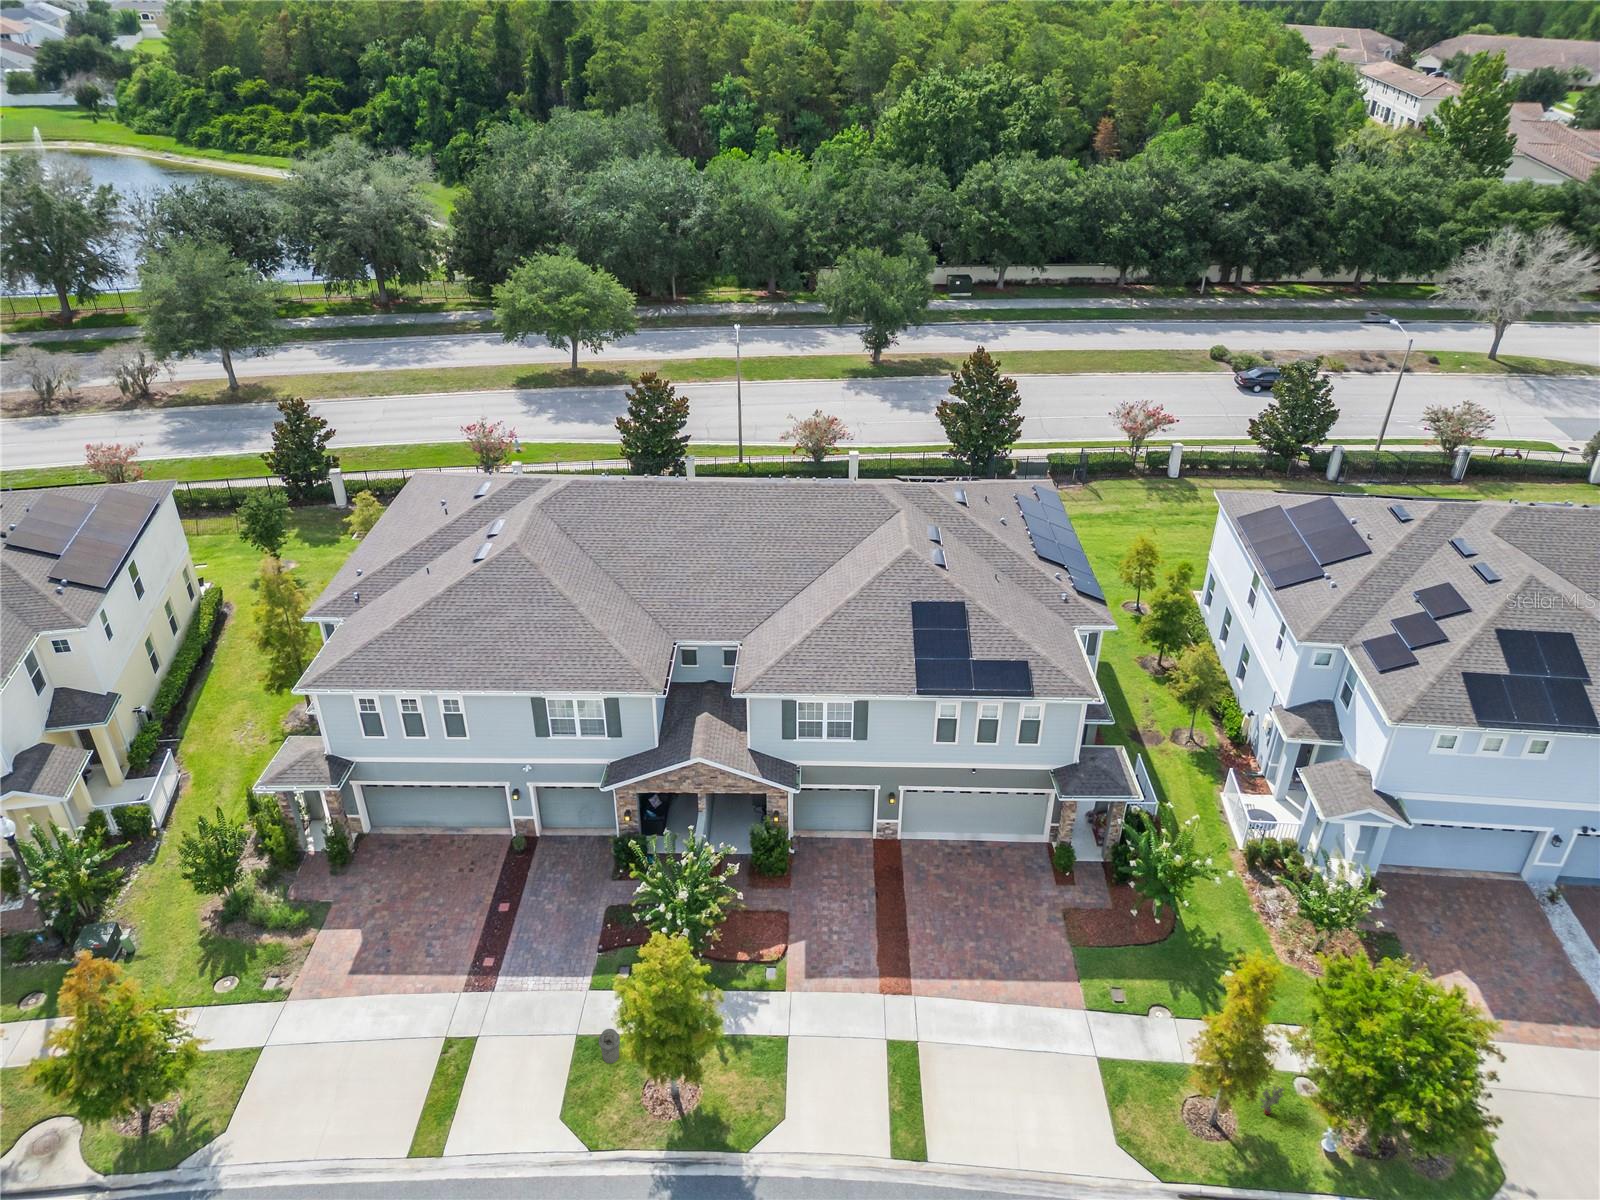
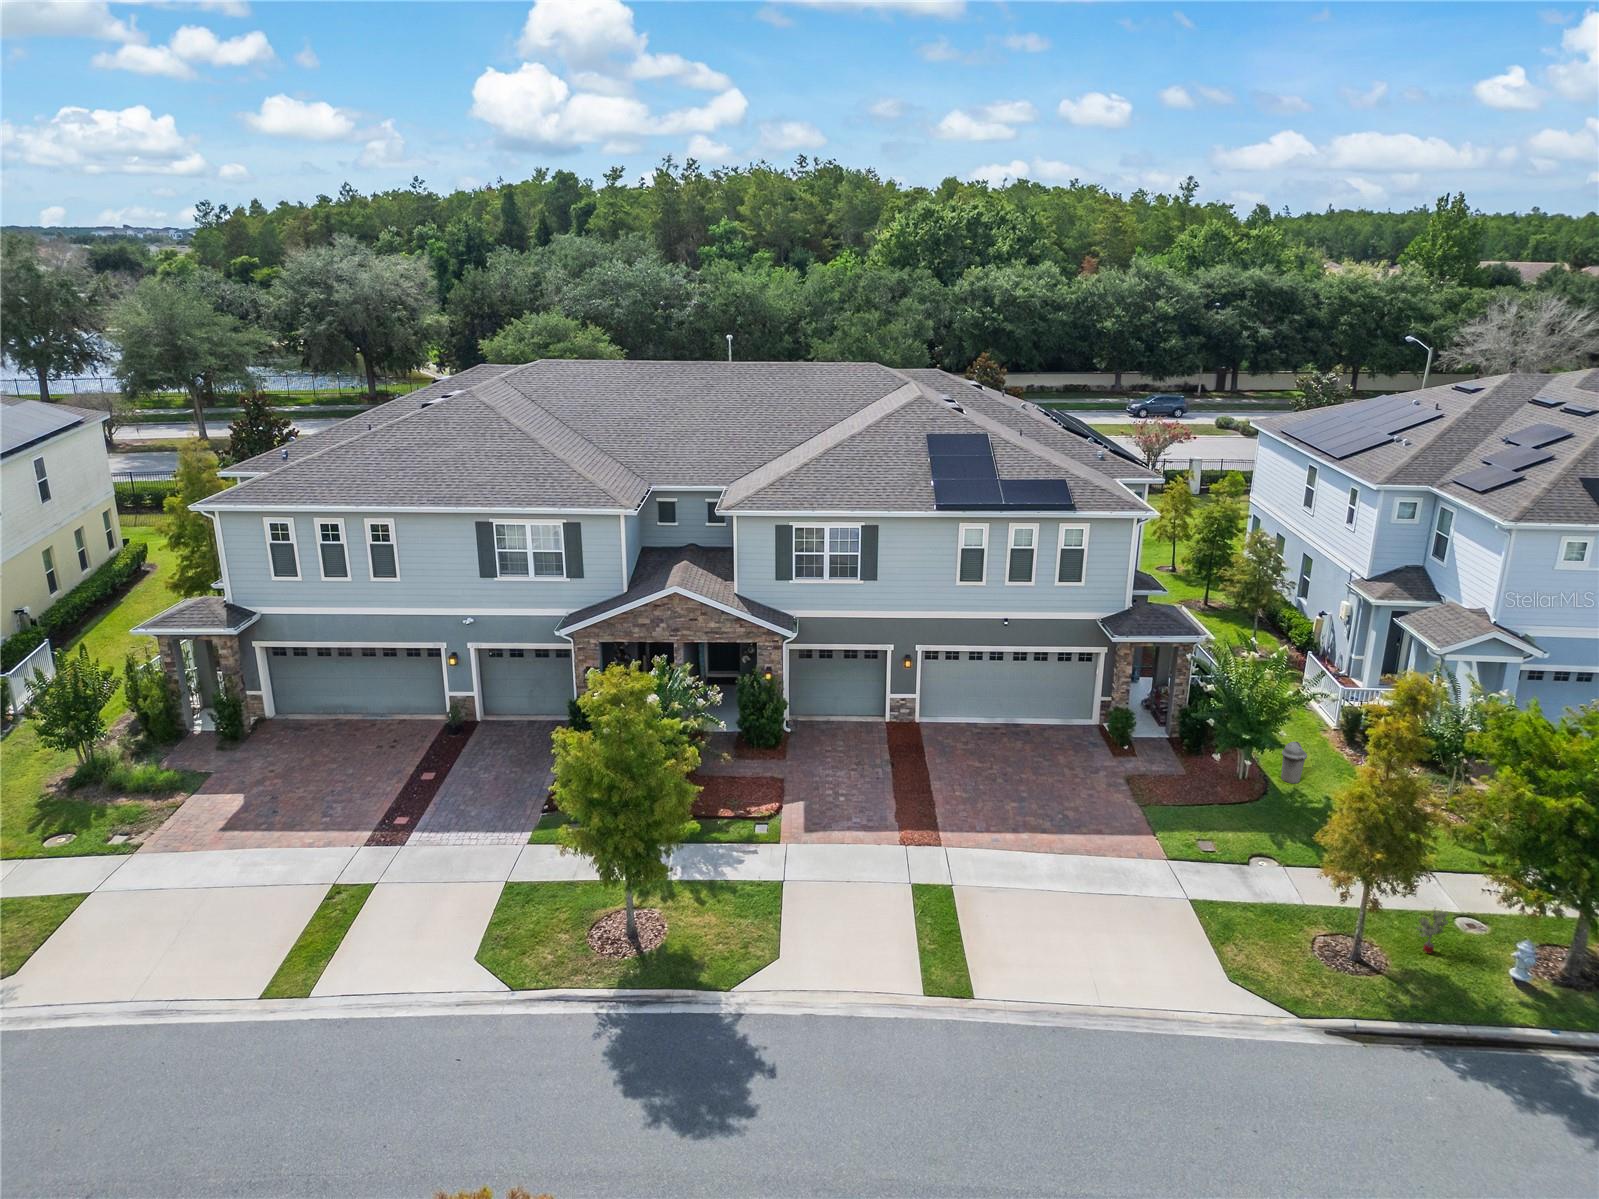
trash can: present [599,1029,620,1063] -> present [1281,742,1307,783]

